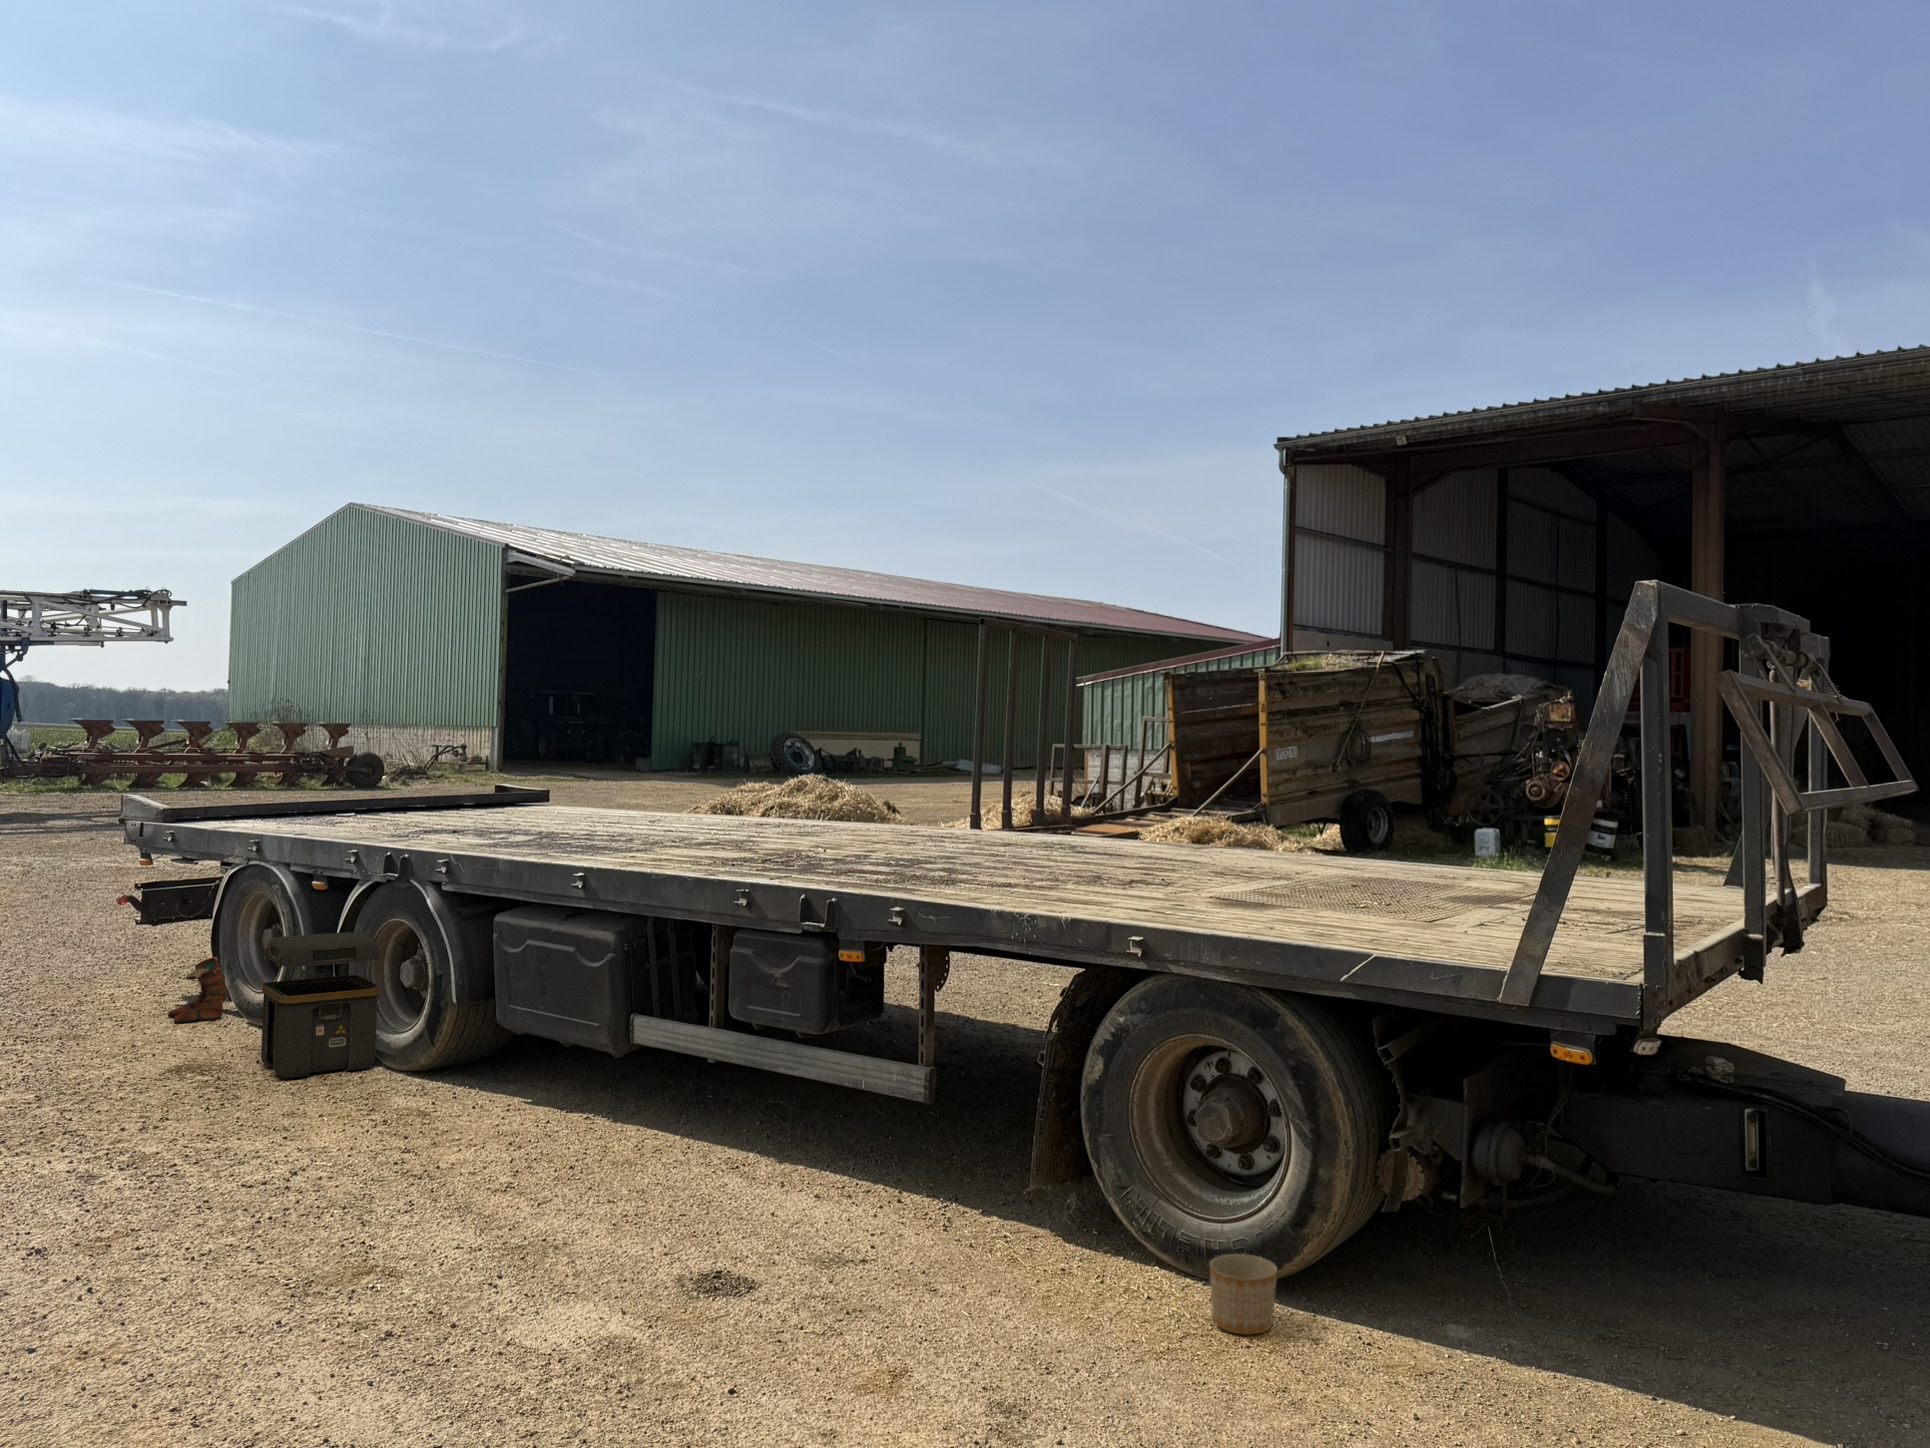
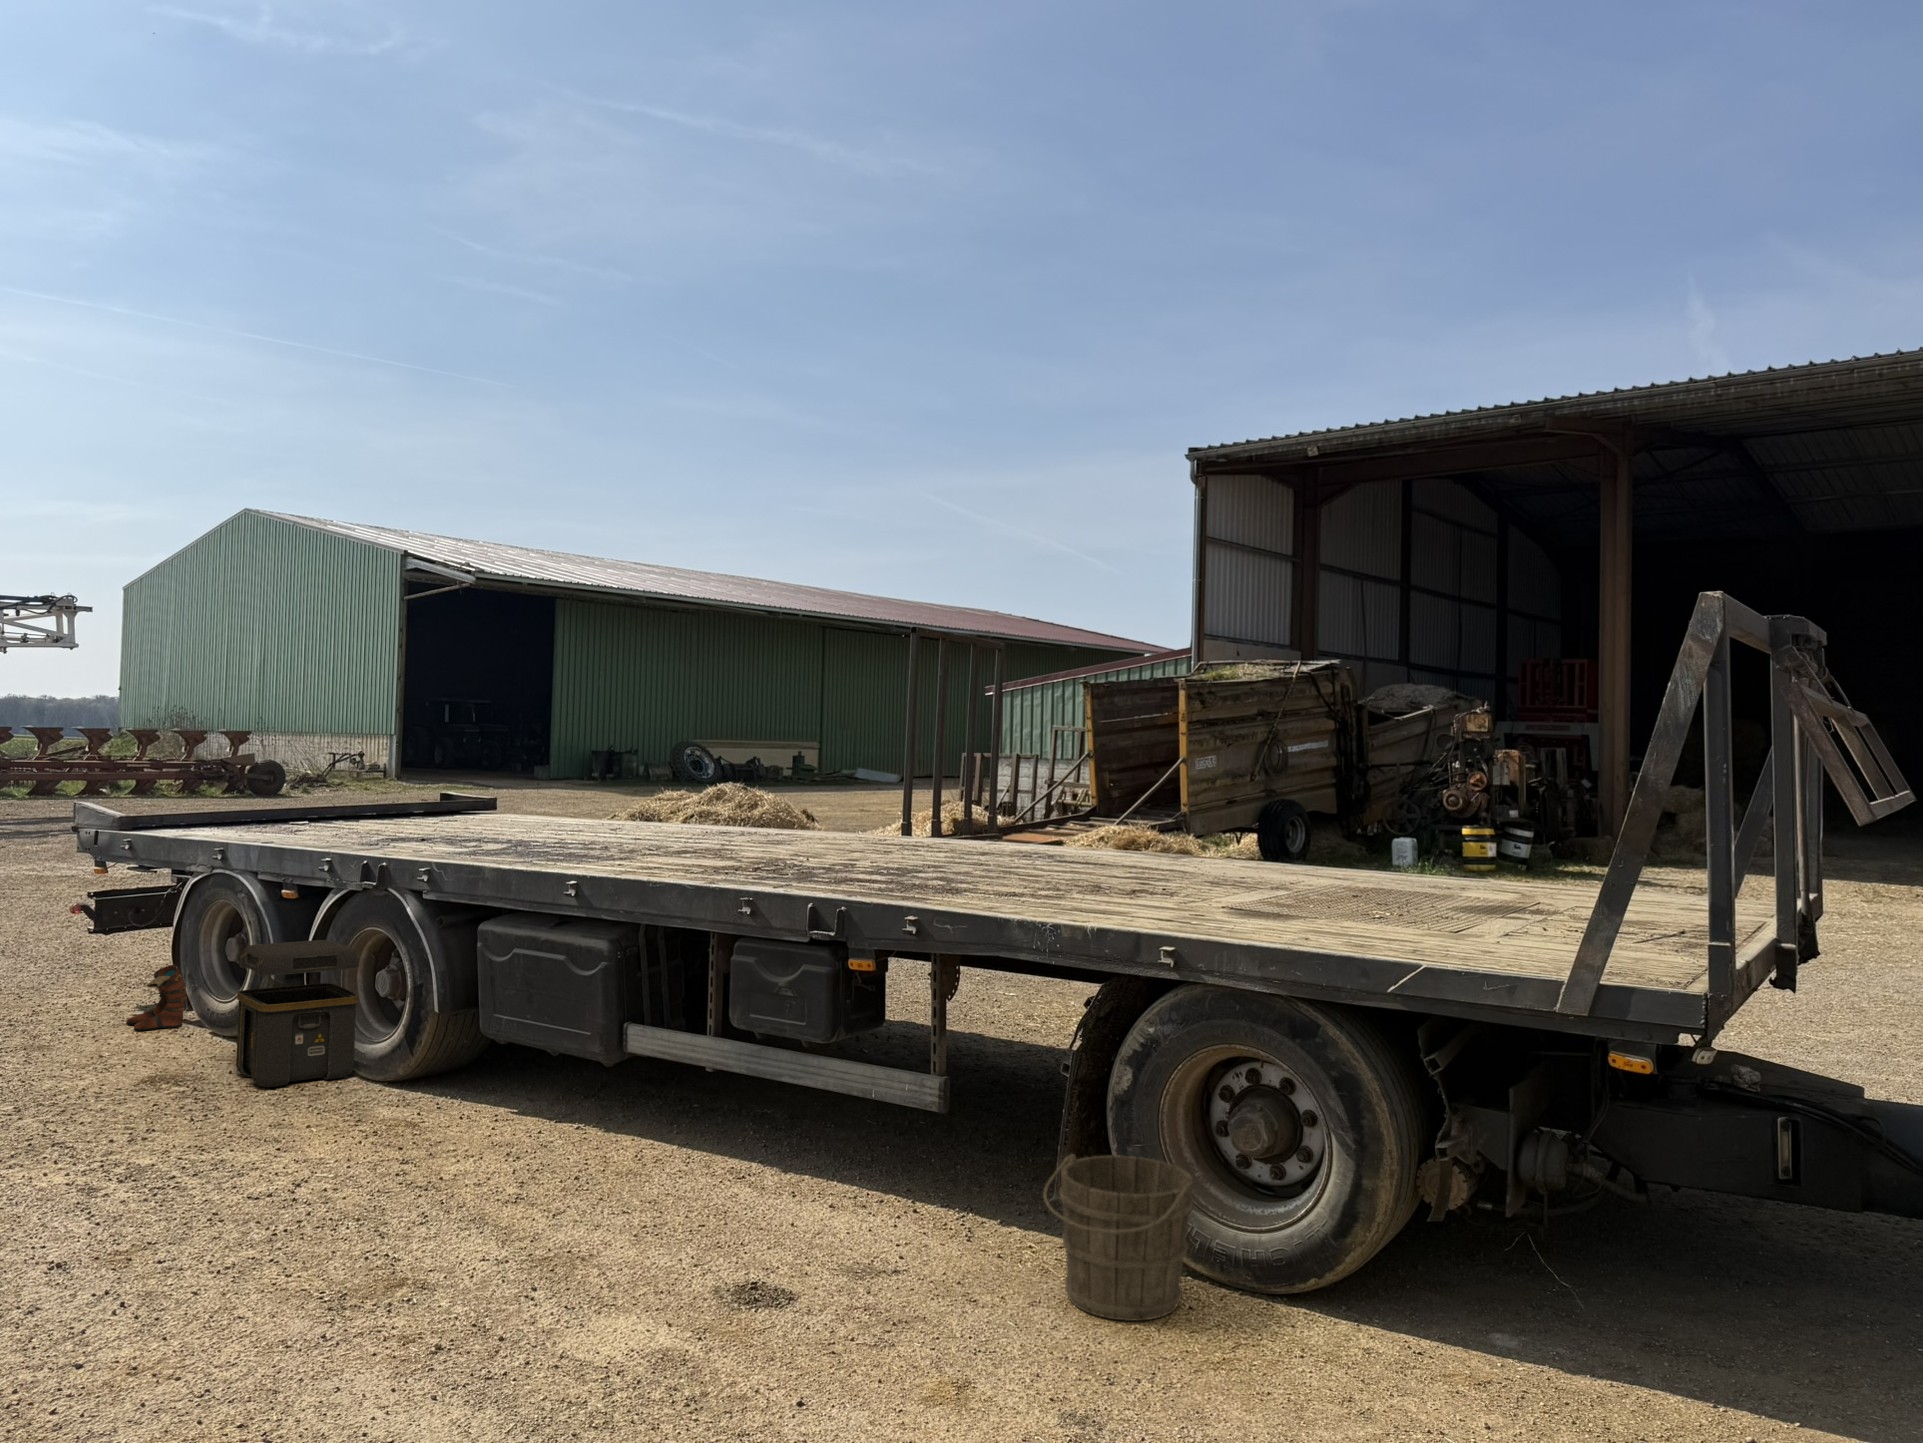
bucket: none [1002,1145,1156,1314] -> present [1043,1154,1194,1321]
planter: present [1209,1254,1277,1335] -> none [1252,1261,1320,1340]

